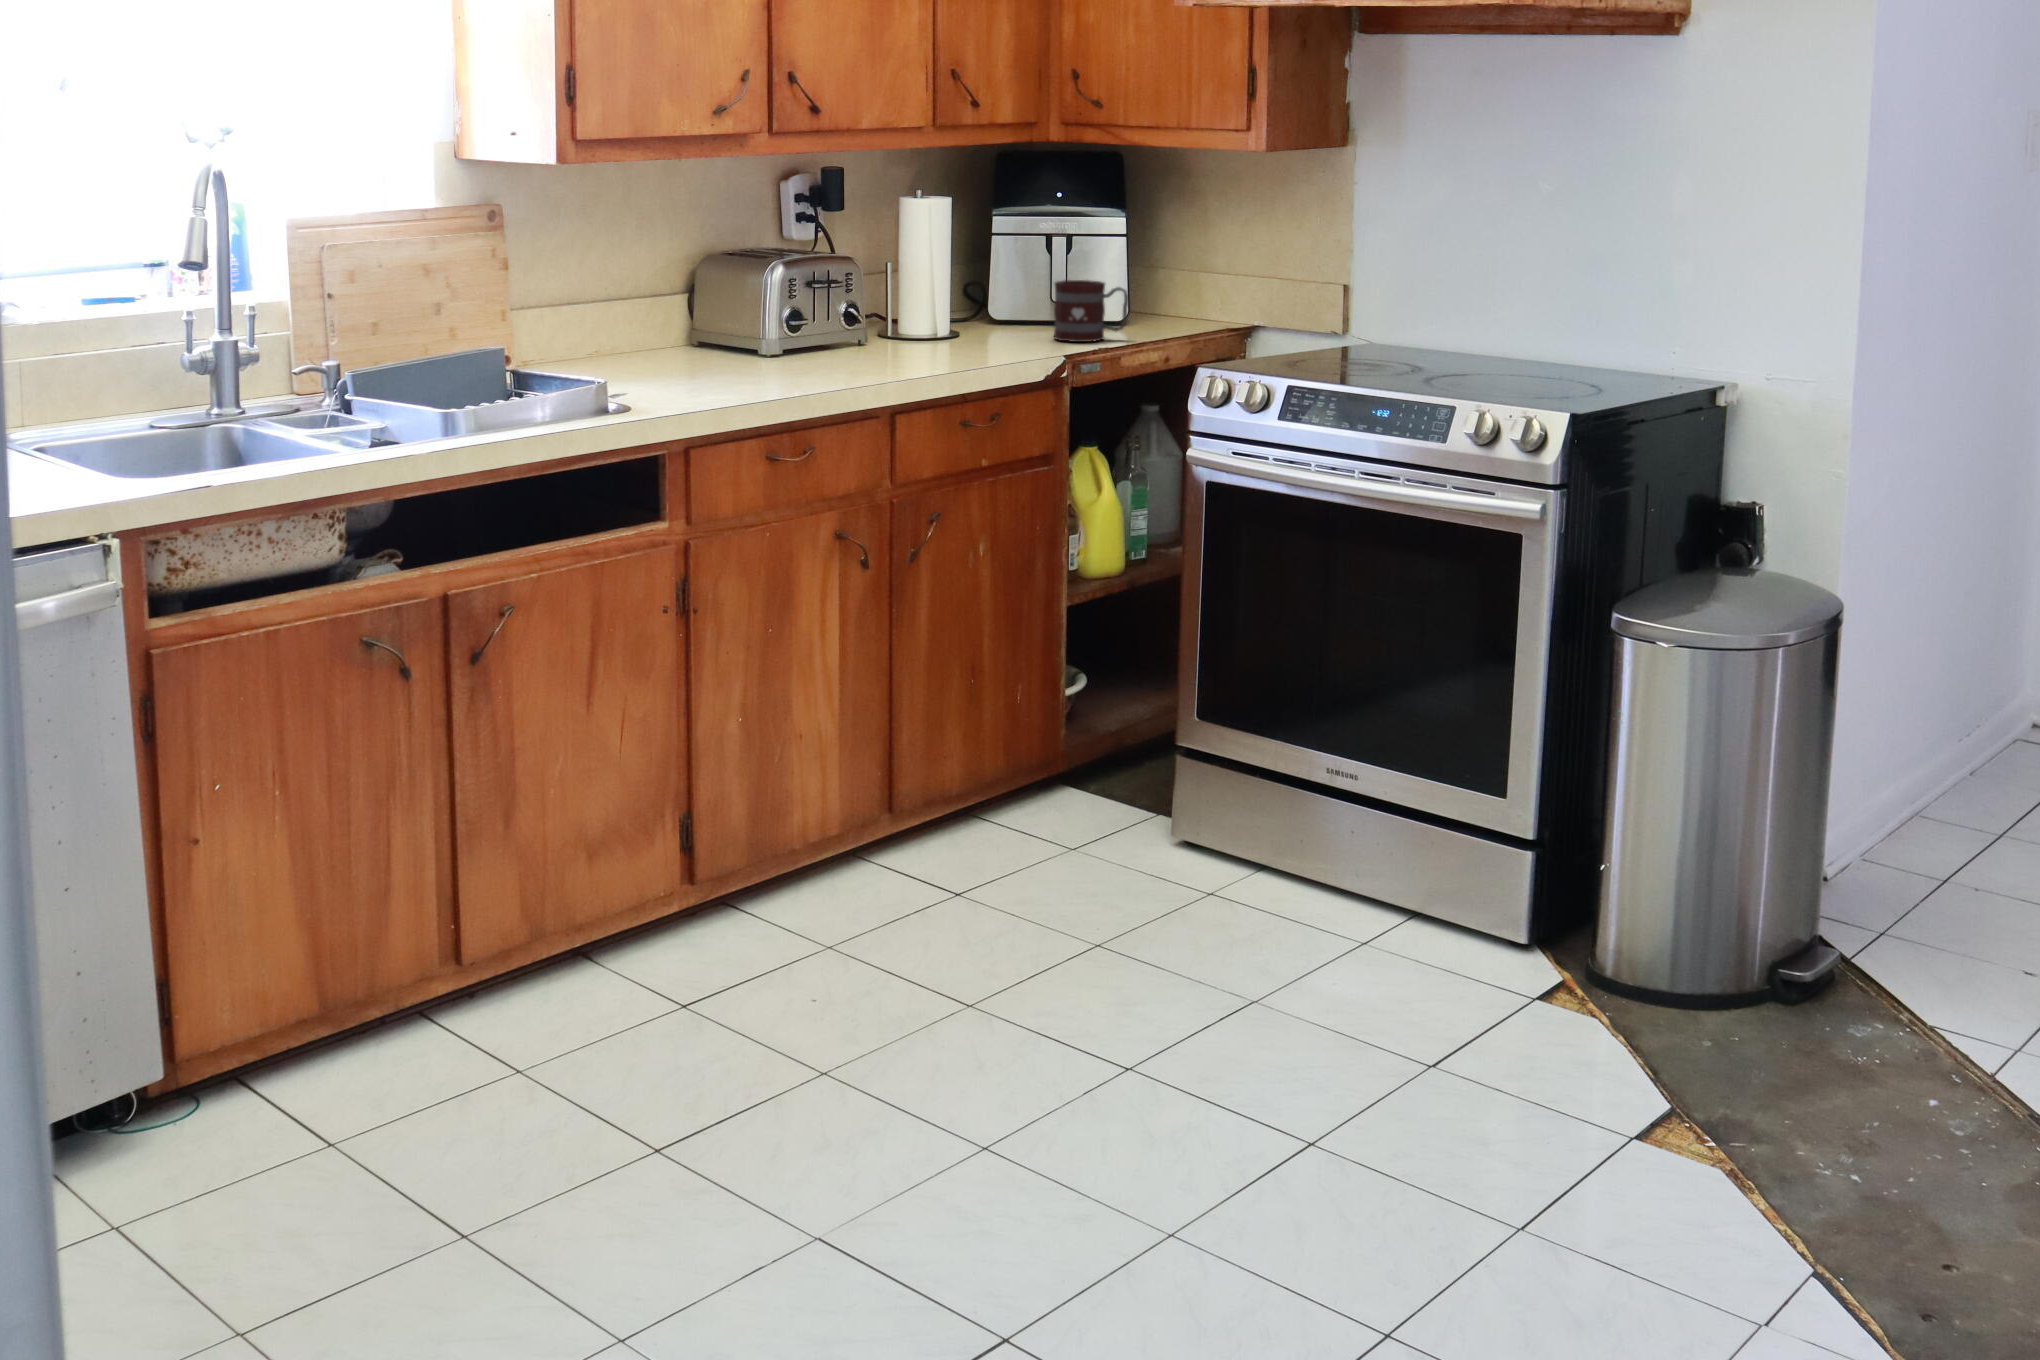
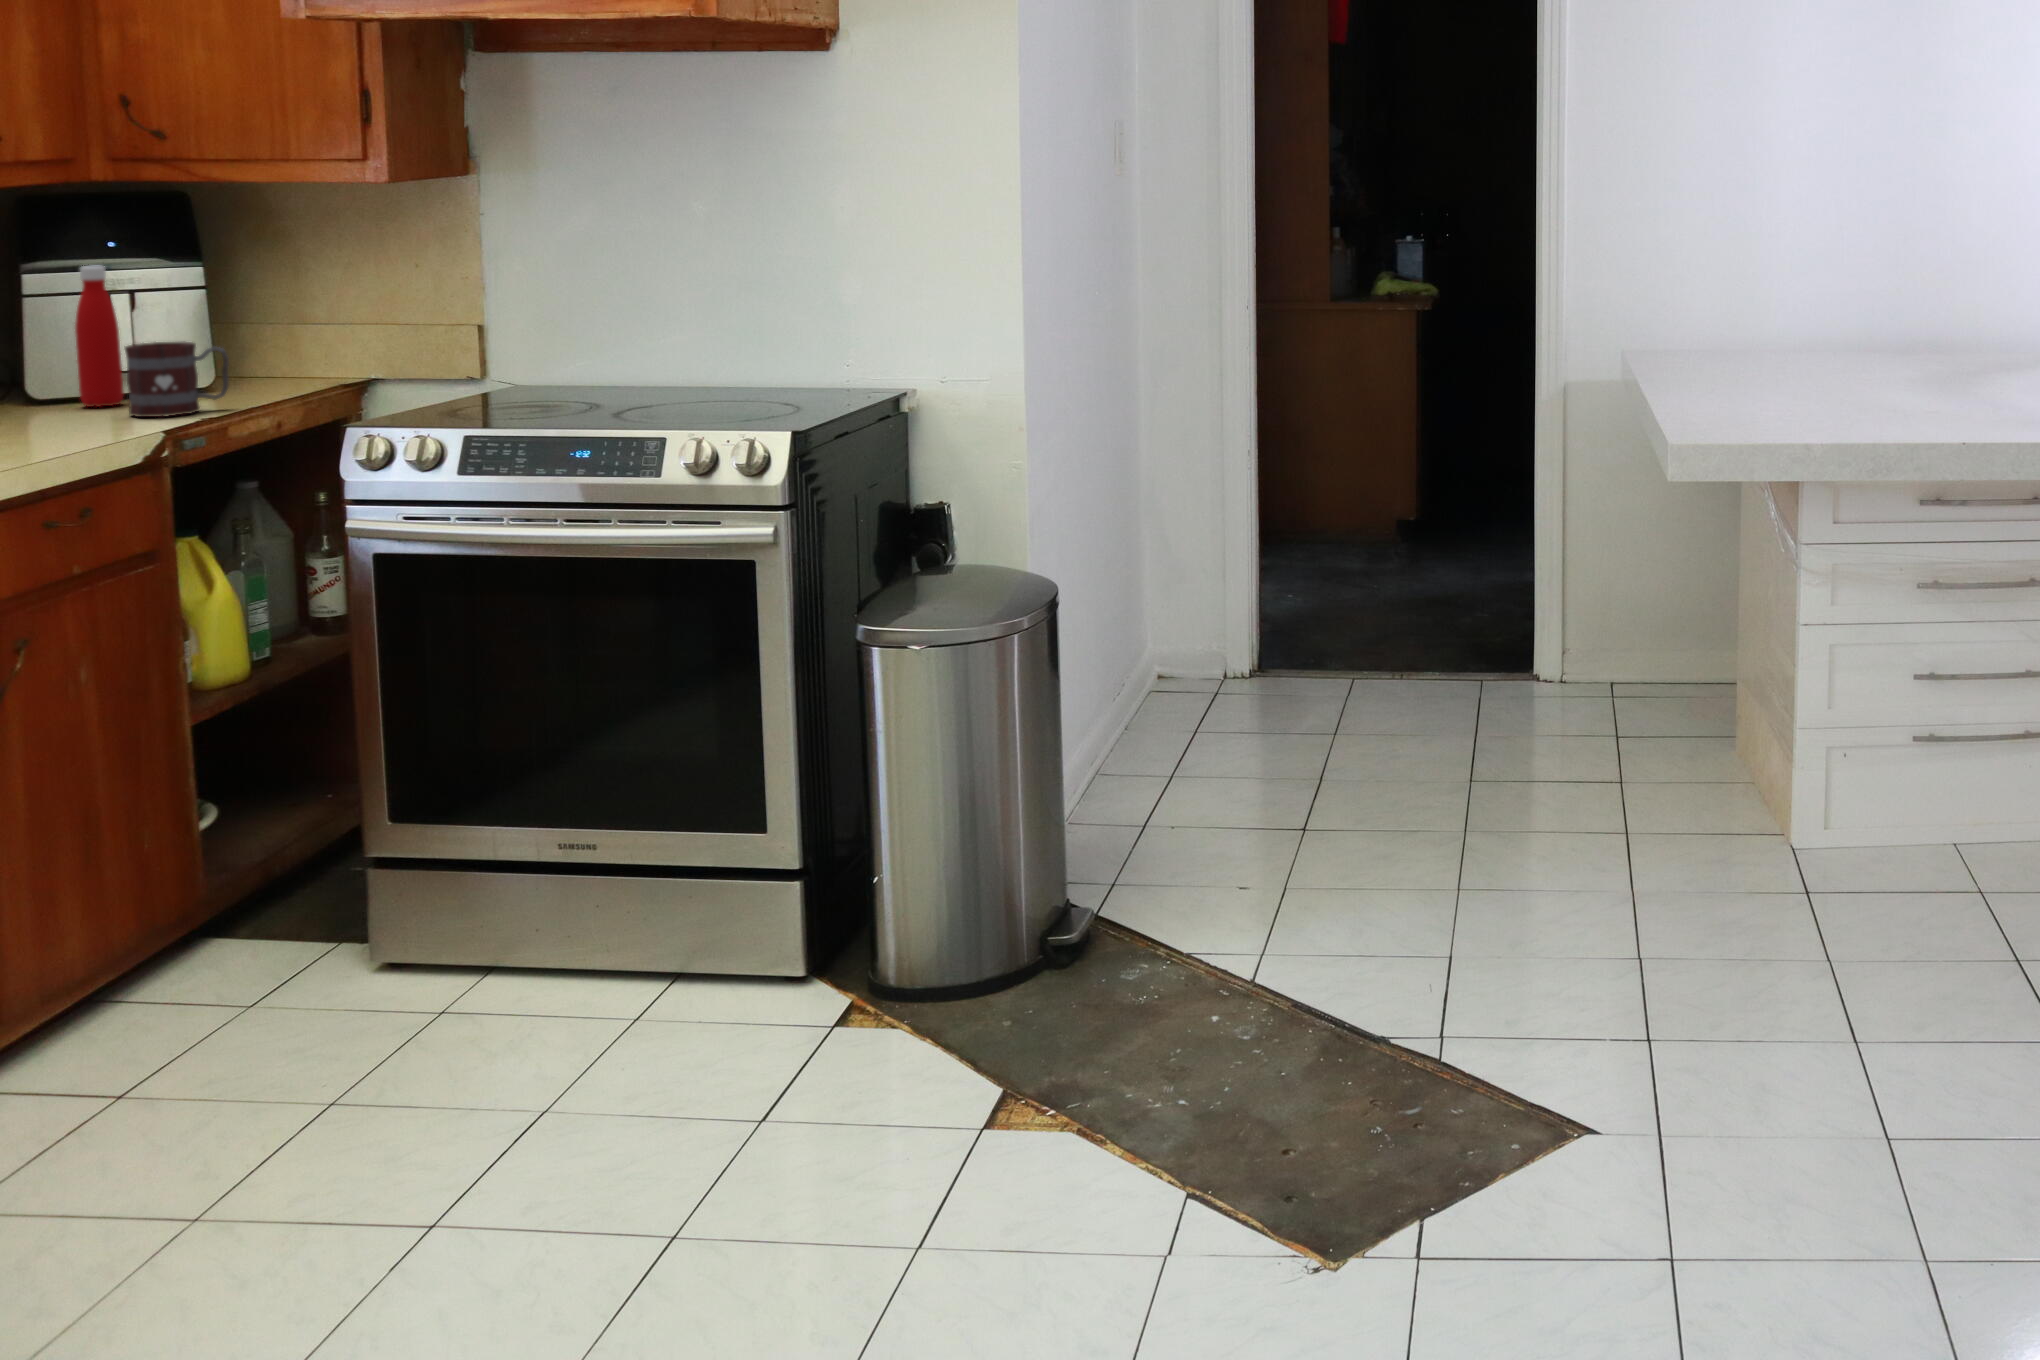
bottle: none [1029,214,1059,329] -> present [75,265,123,407]

